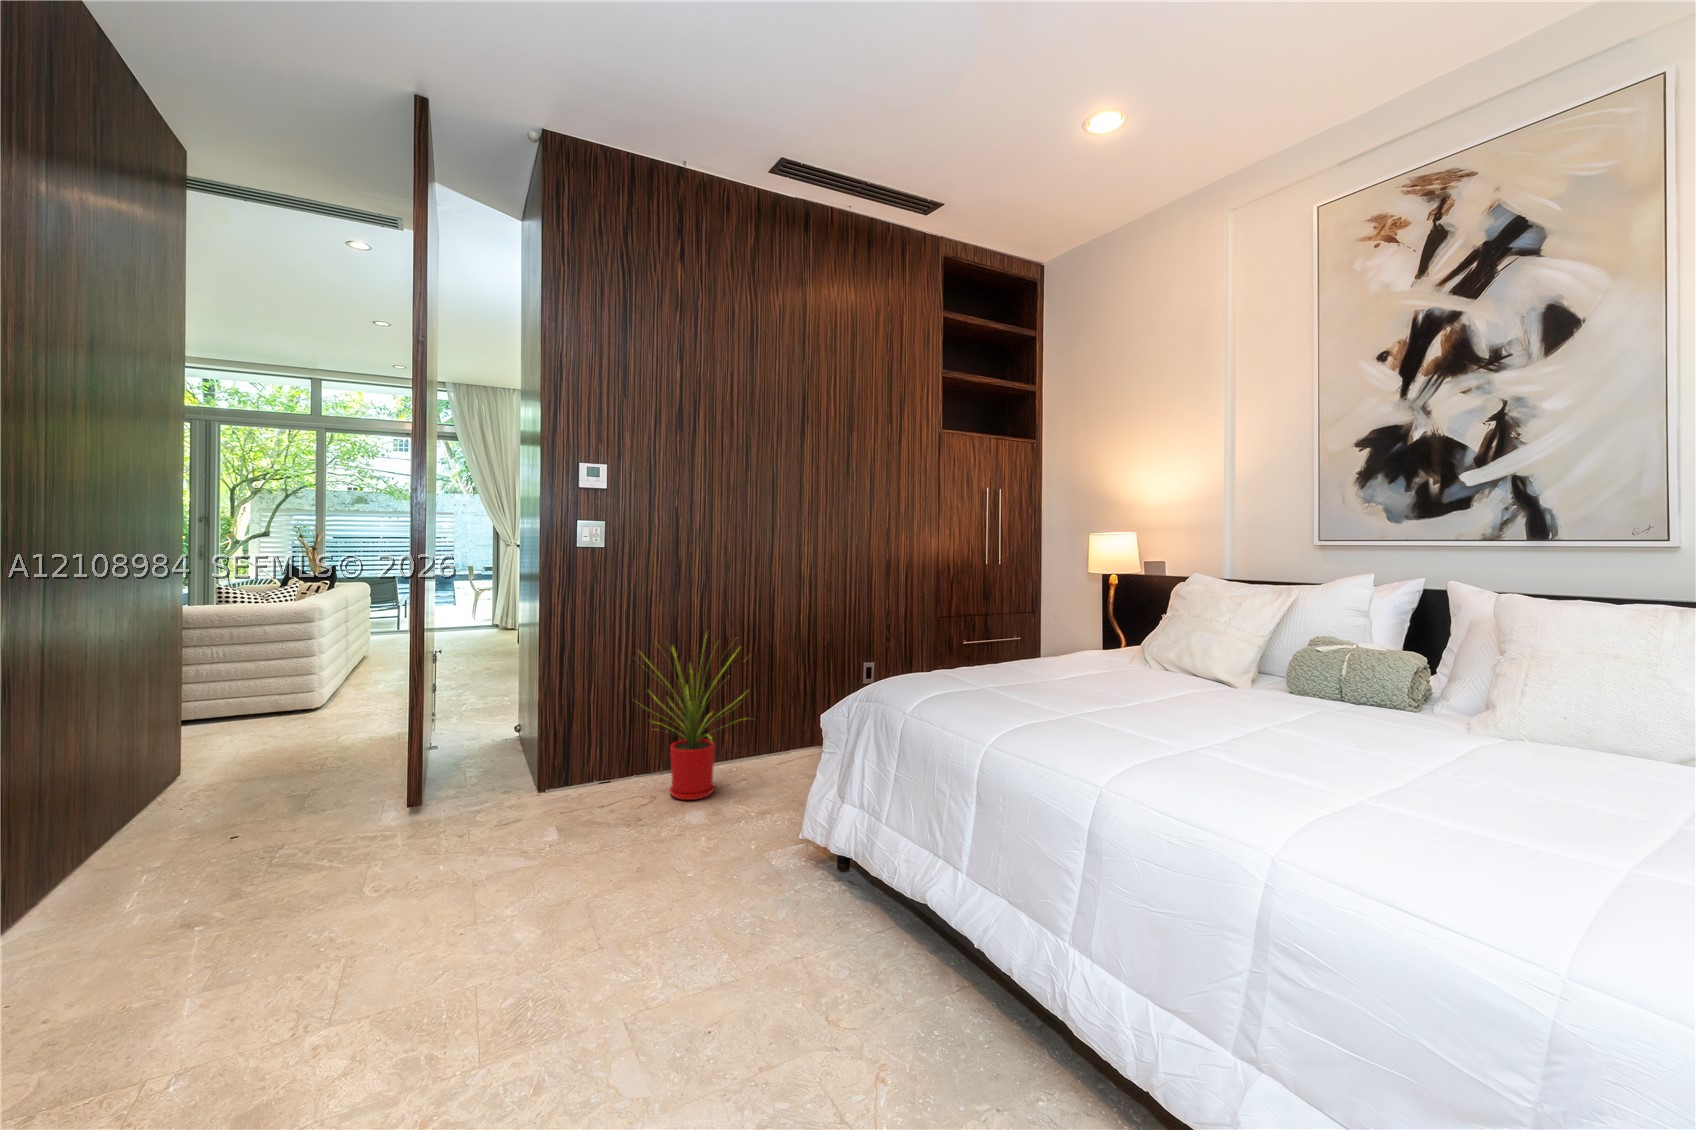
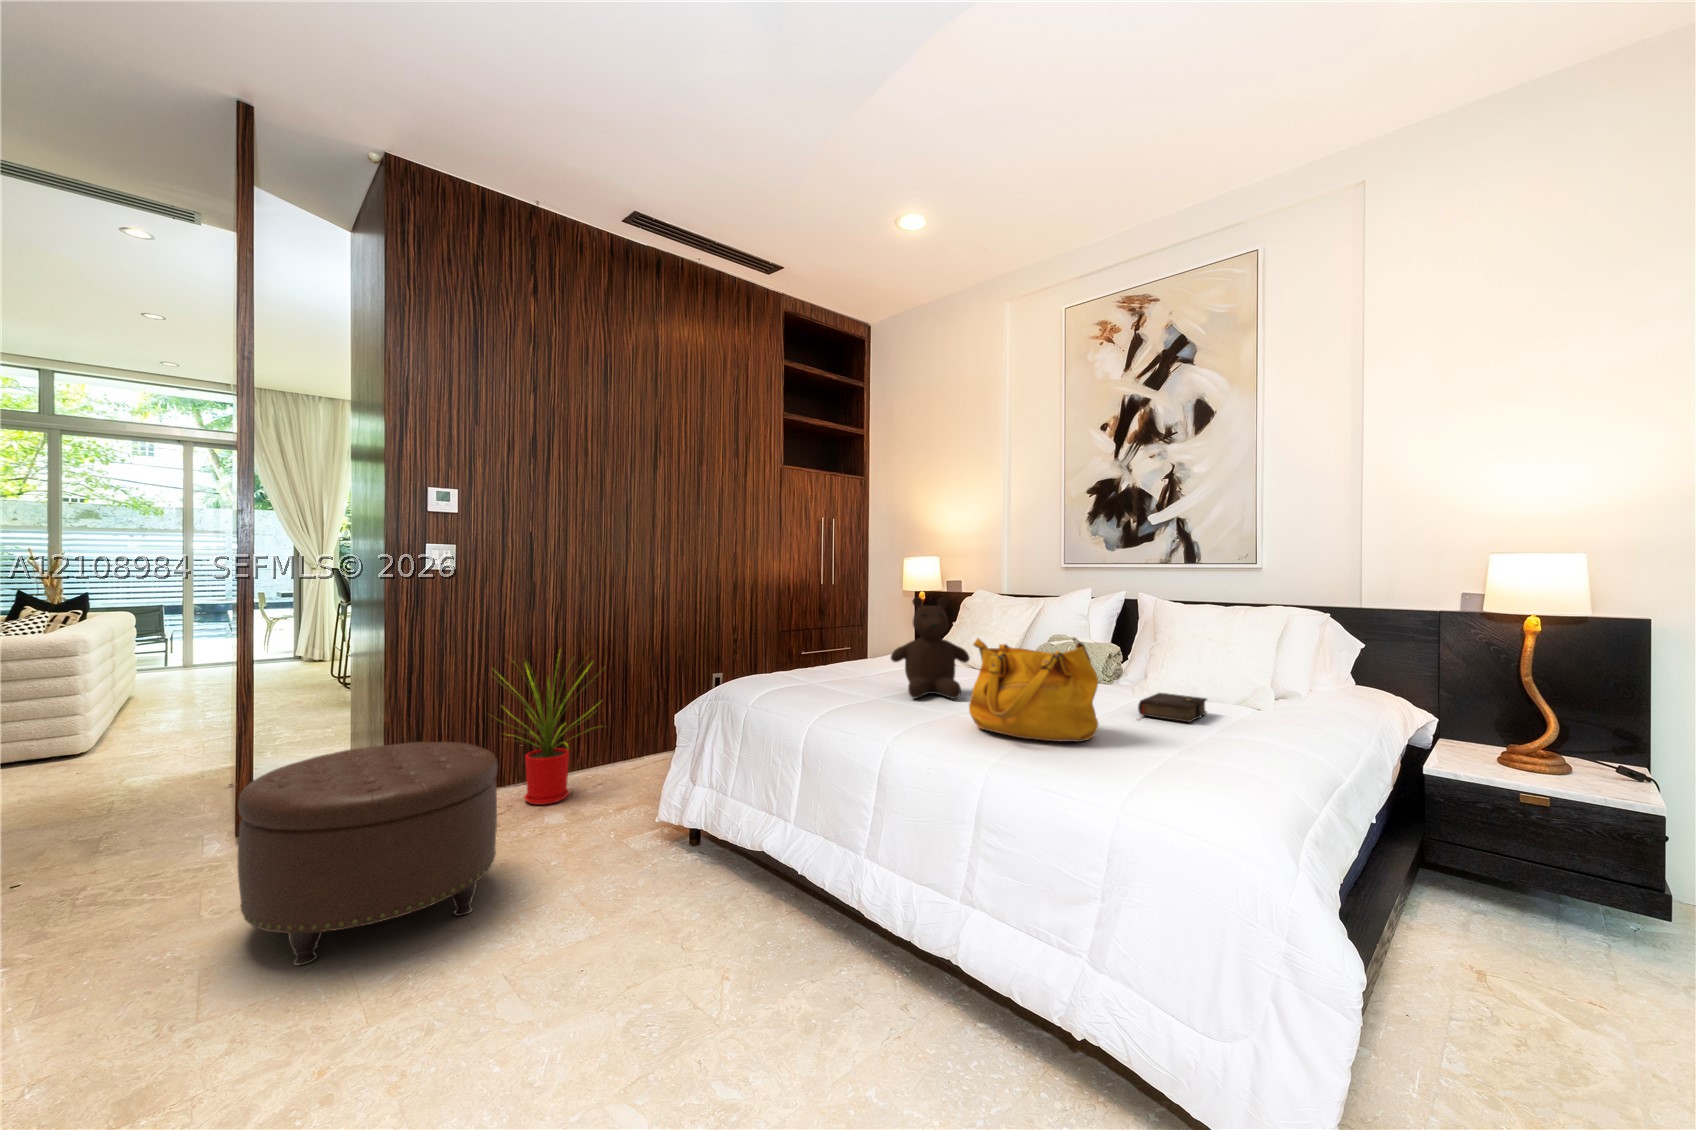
teddy bear: none [1096,580,1211,721] -> present [891,597,970,699]
handbag: none [1237,642,1488,820] -> present [969,638,1099,742]
ottoman: none [358,731,625,984] -> present [238,742,498,965]
book: none [1521,734,1654,793] -> present [1138,693,1207,722]

